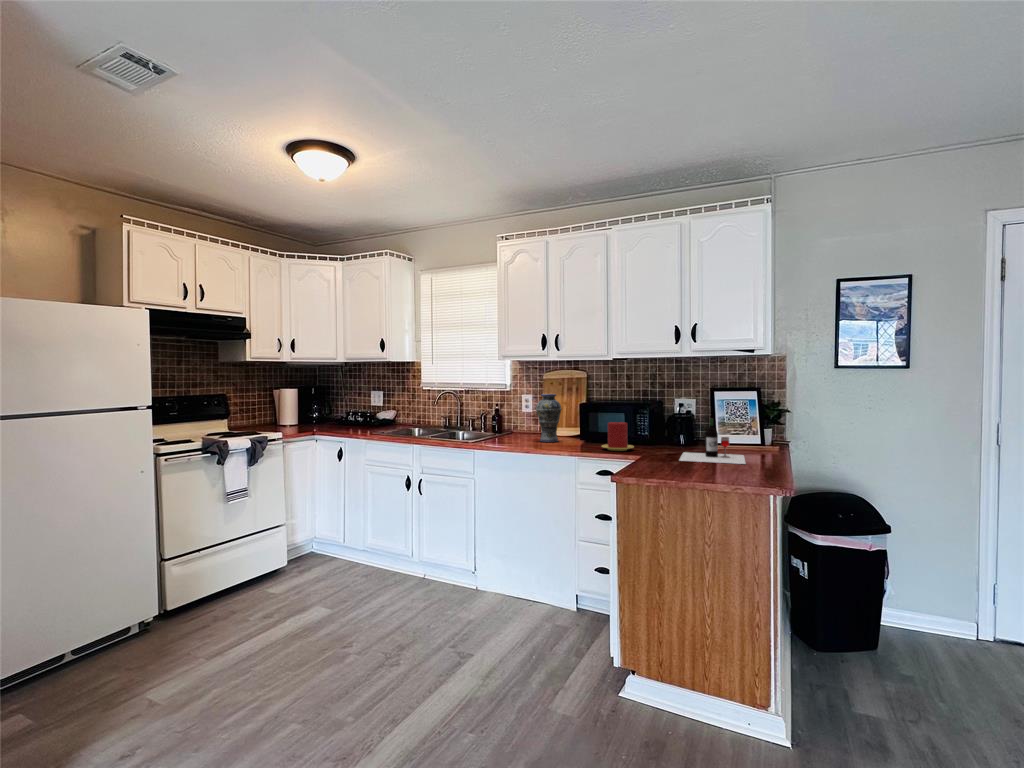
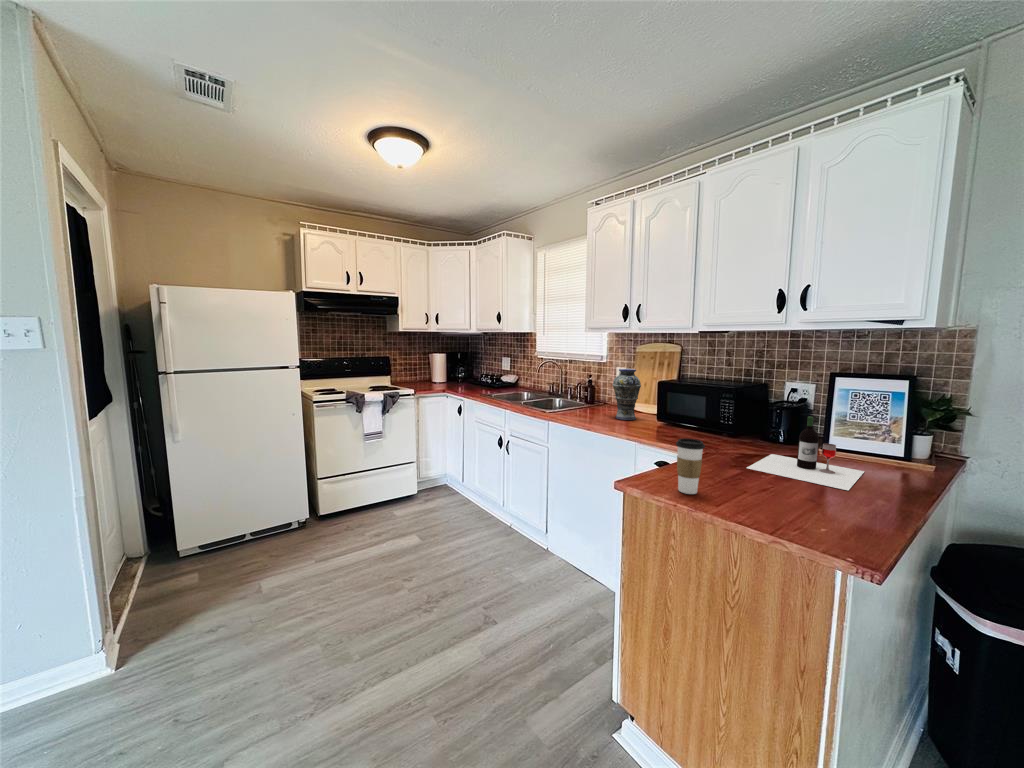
candle: present [602,422,634,451] -> none [667,407,707,442]
coffee cup: none [653,435,674,475] -> present [676,438,705,494]

